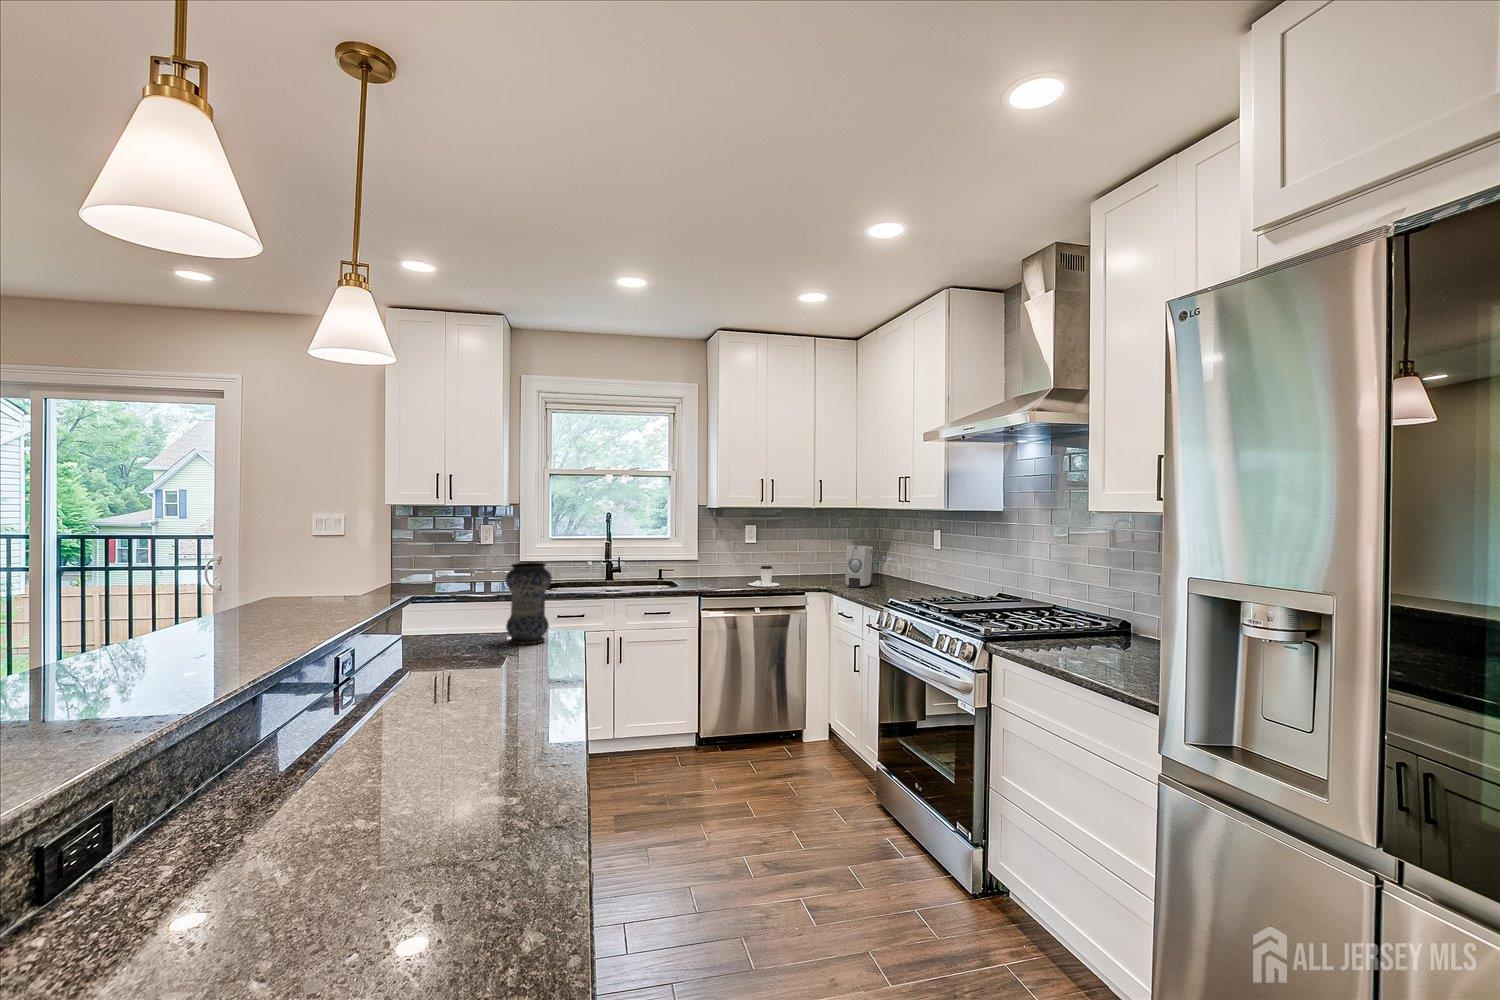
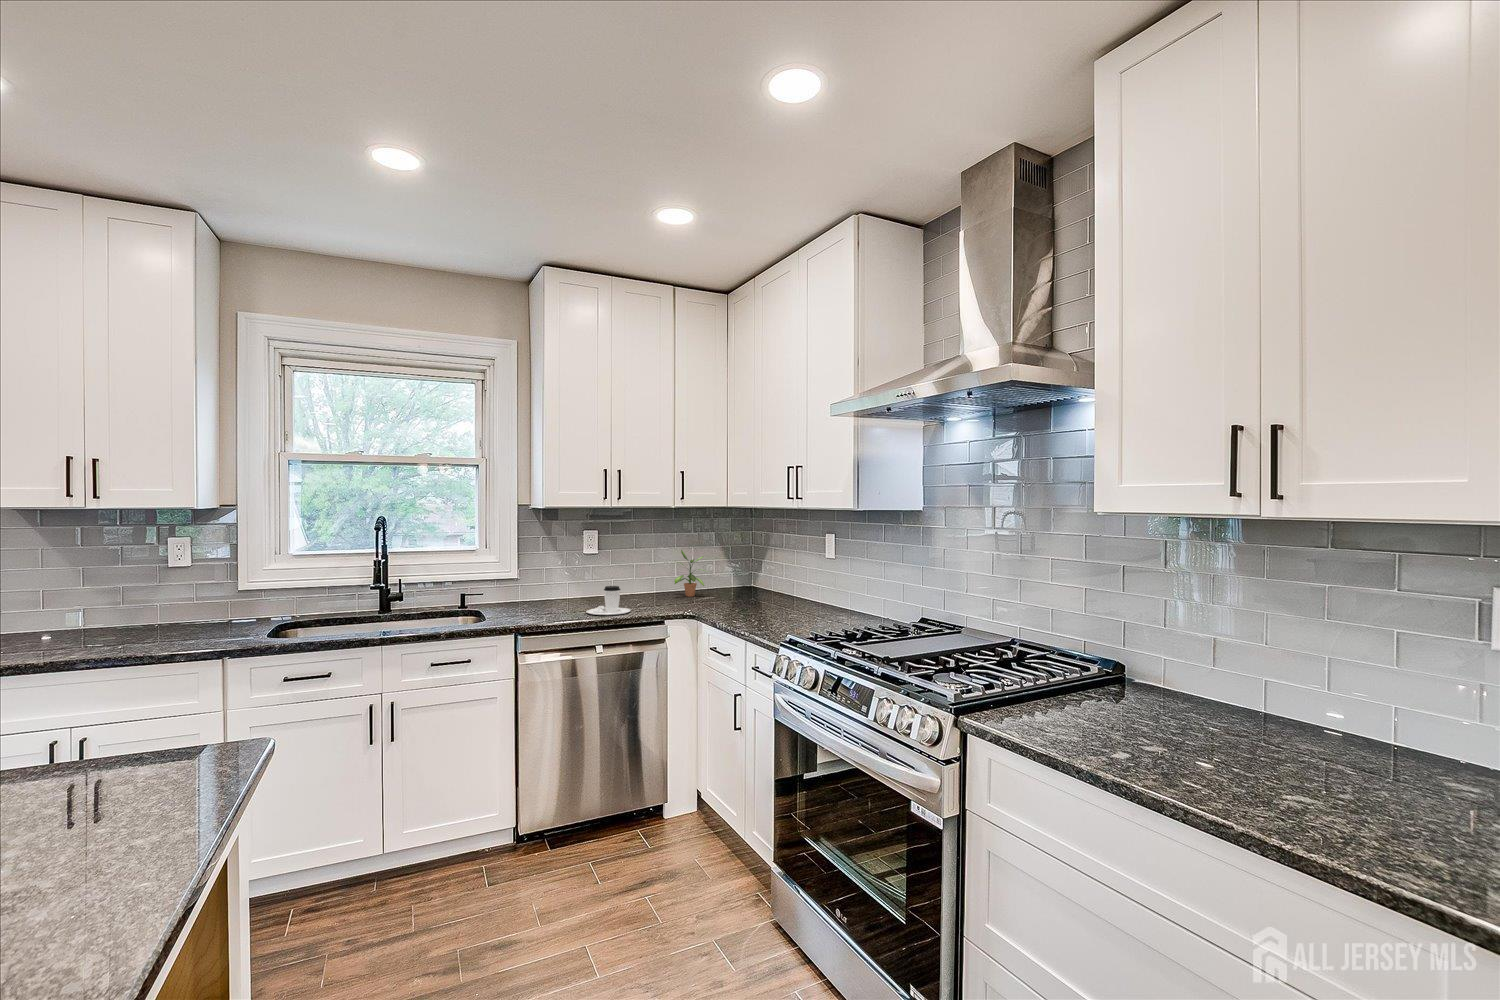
potted plant: none [814,541,843,578] -> present [675,550,704,597]
soap dispenser: present [845,545,873,588] -> none [717,556,752,612]
vase: present [506,562,552,644] -> none [56,627,177,804]

